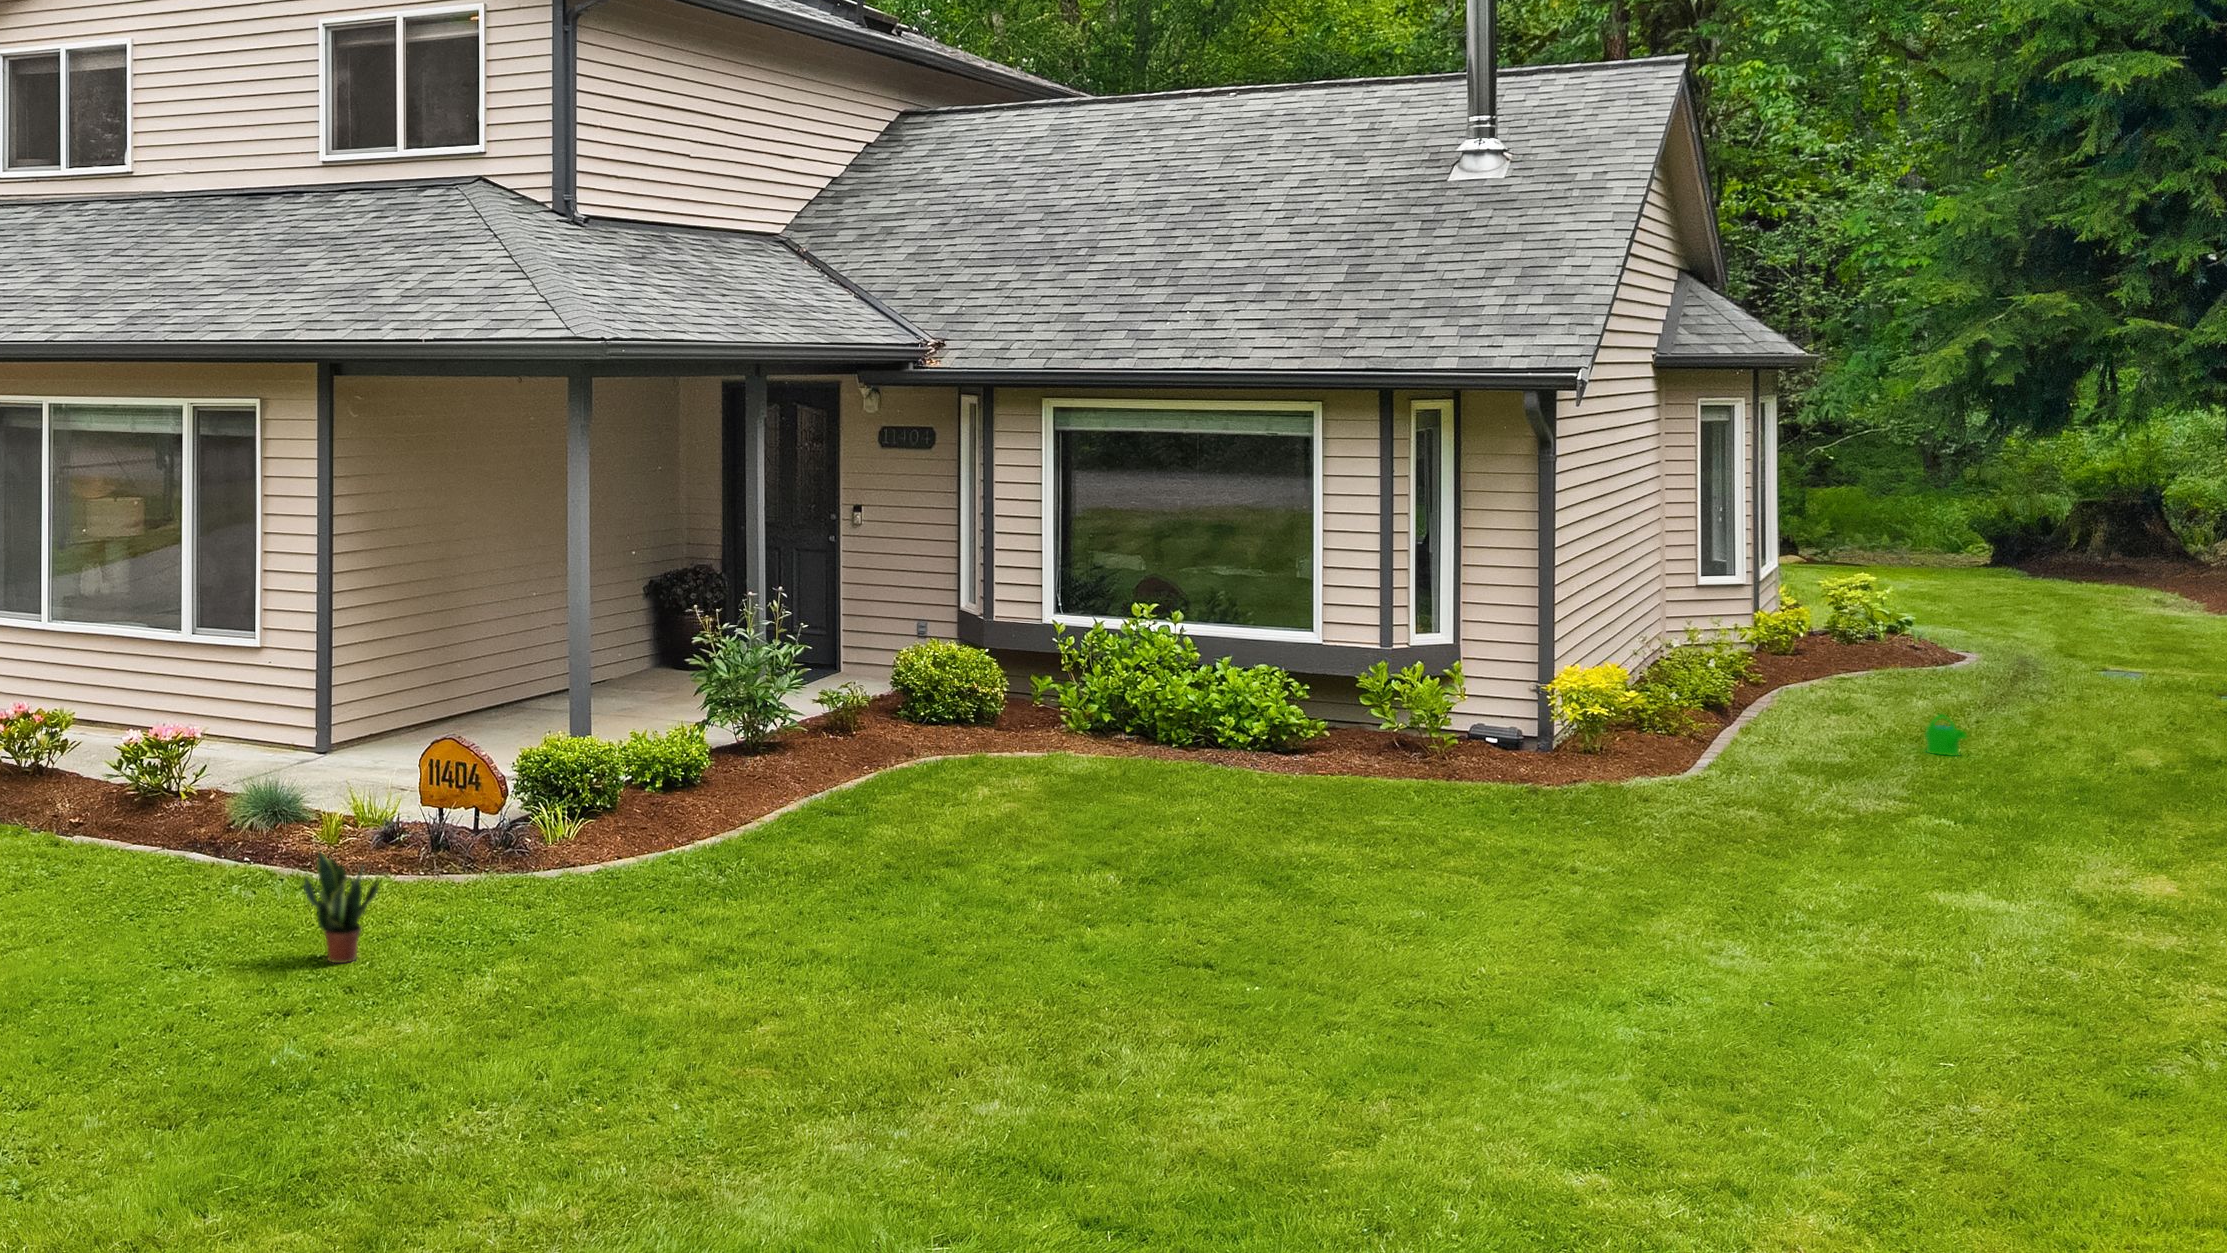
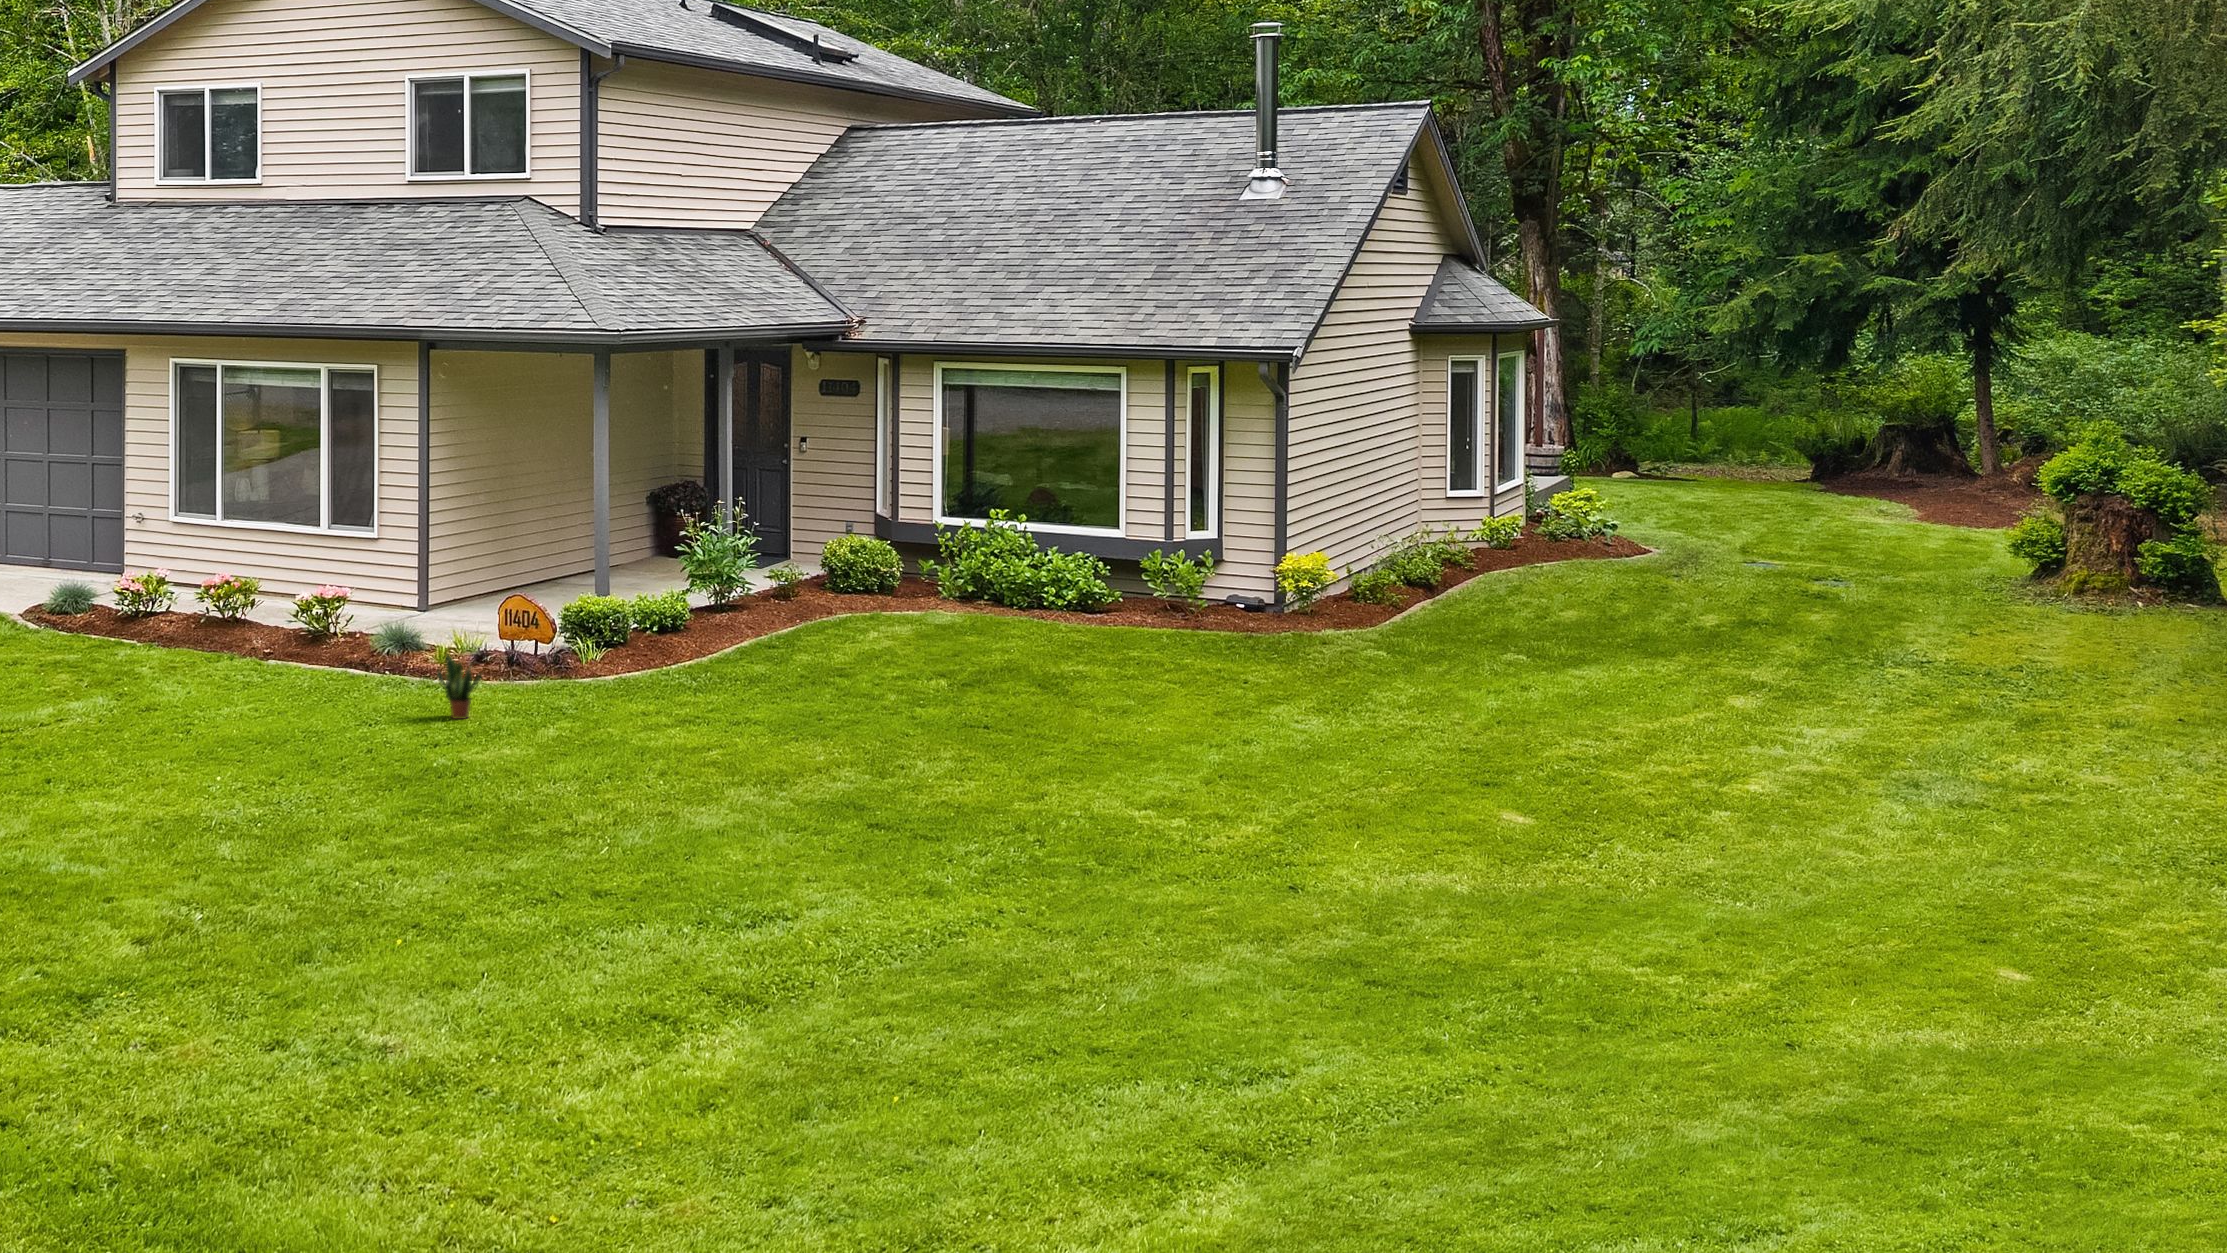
watering can: present [1925,714,1967,756] -> none [1553,589,1578,618]

